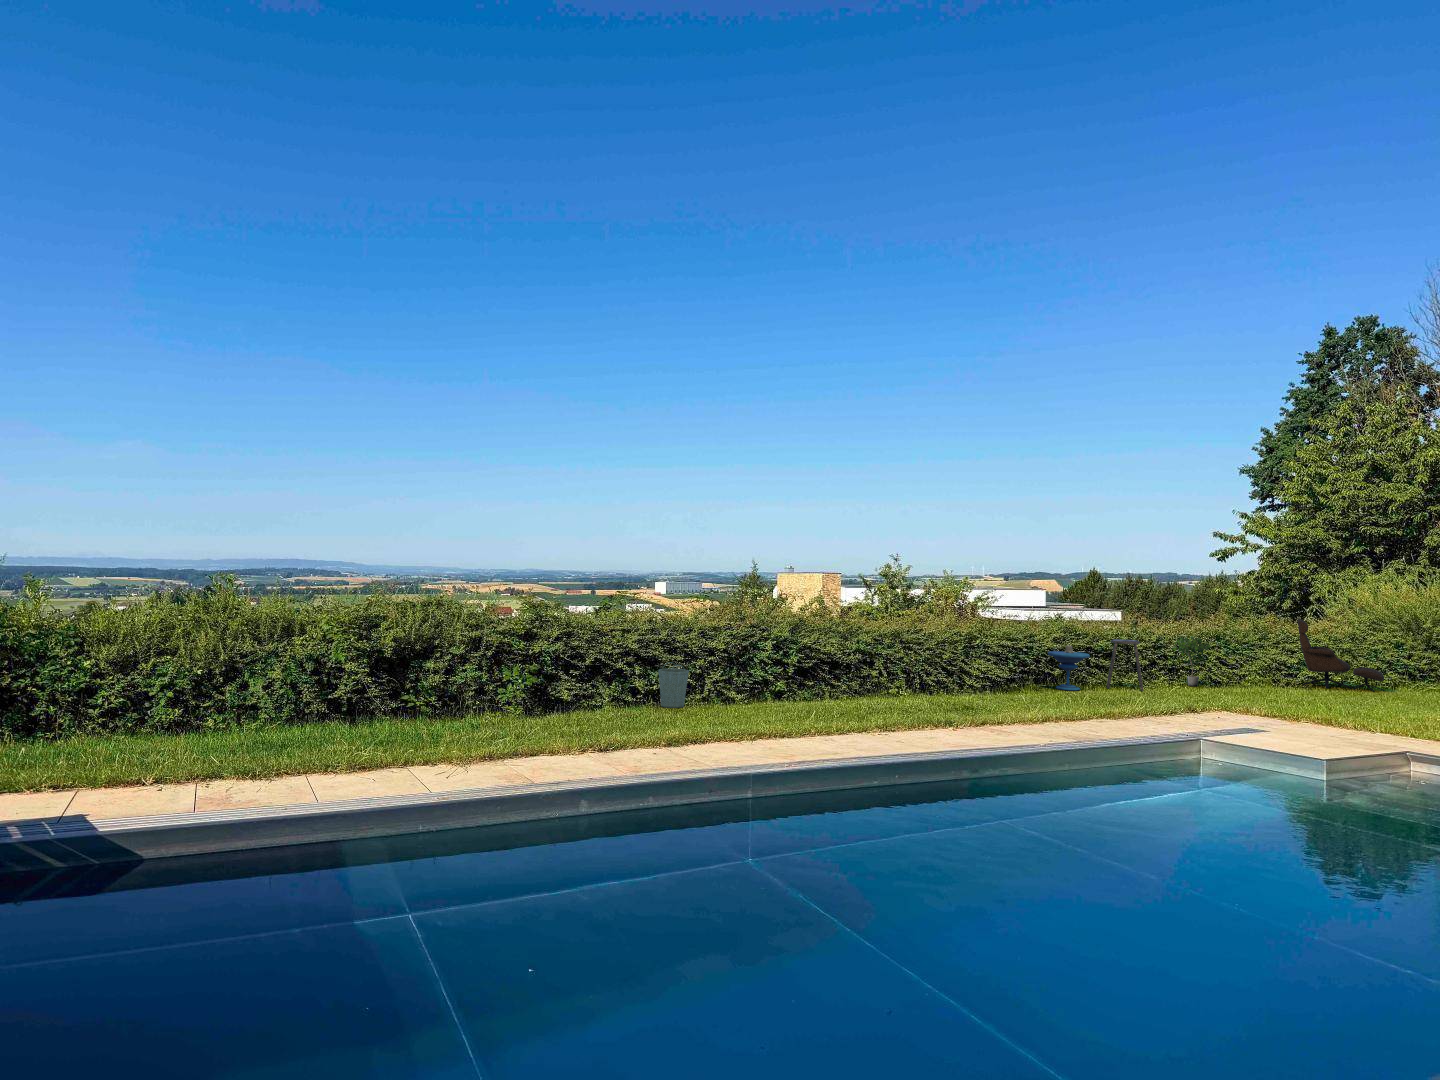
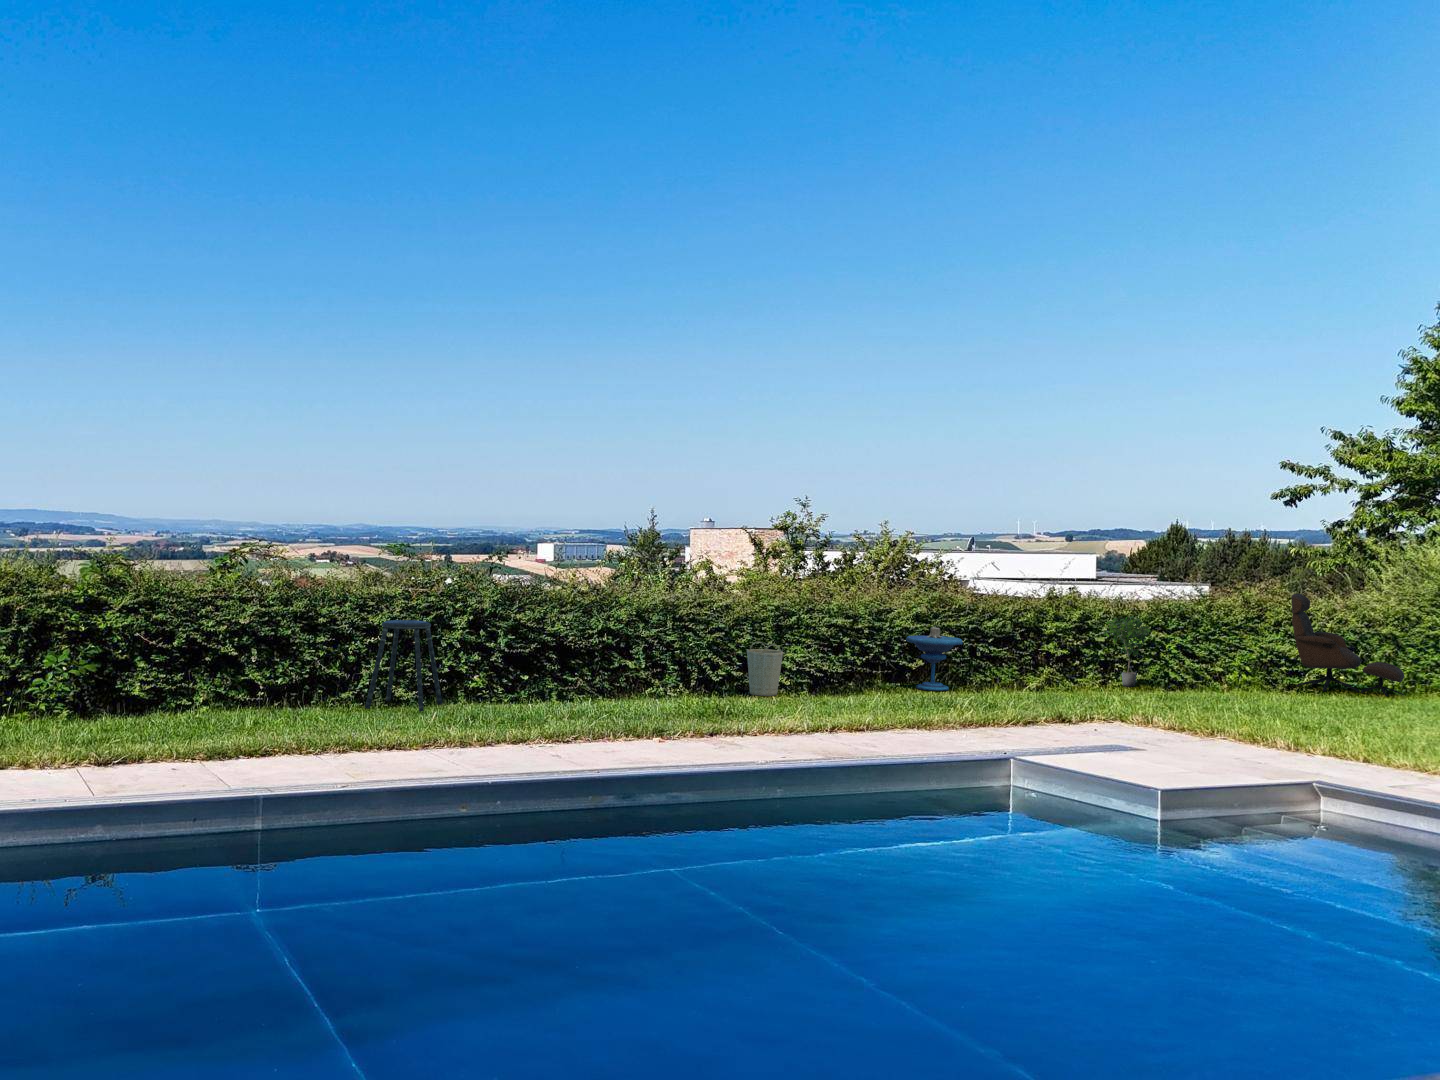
stool: present [1107,639,1144,691] -> present [365,620,442,711]
basket: present [658,662,689,708] -> present [747,641,783,696]

